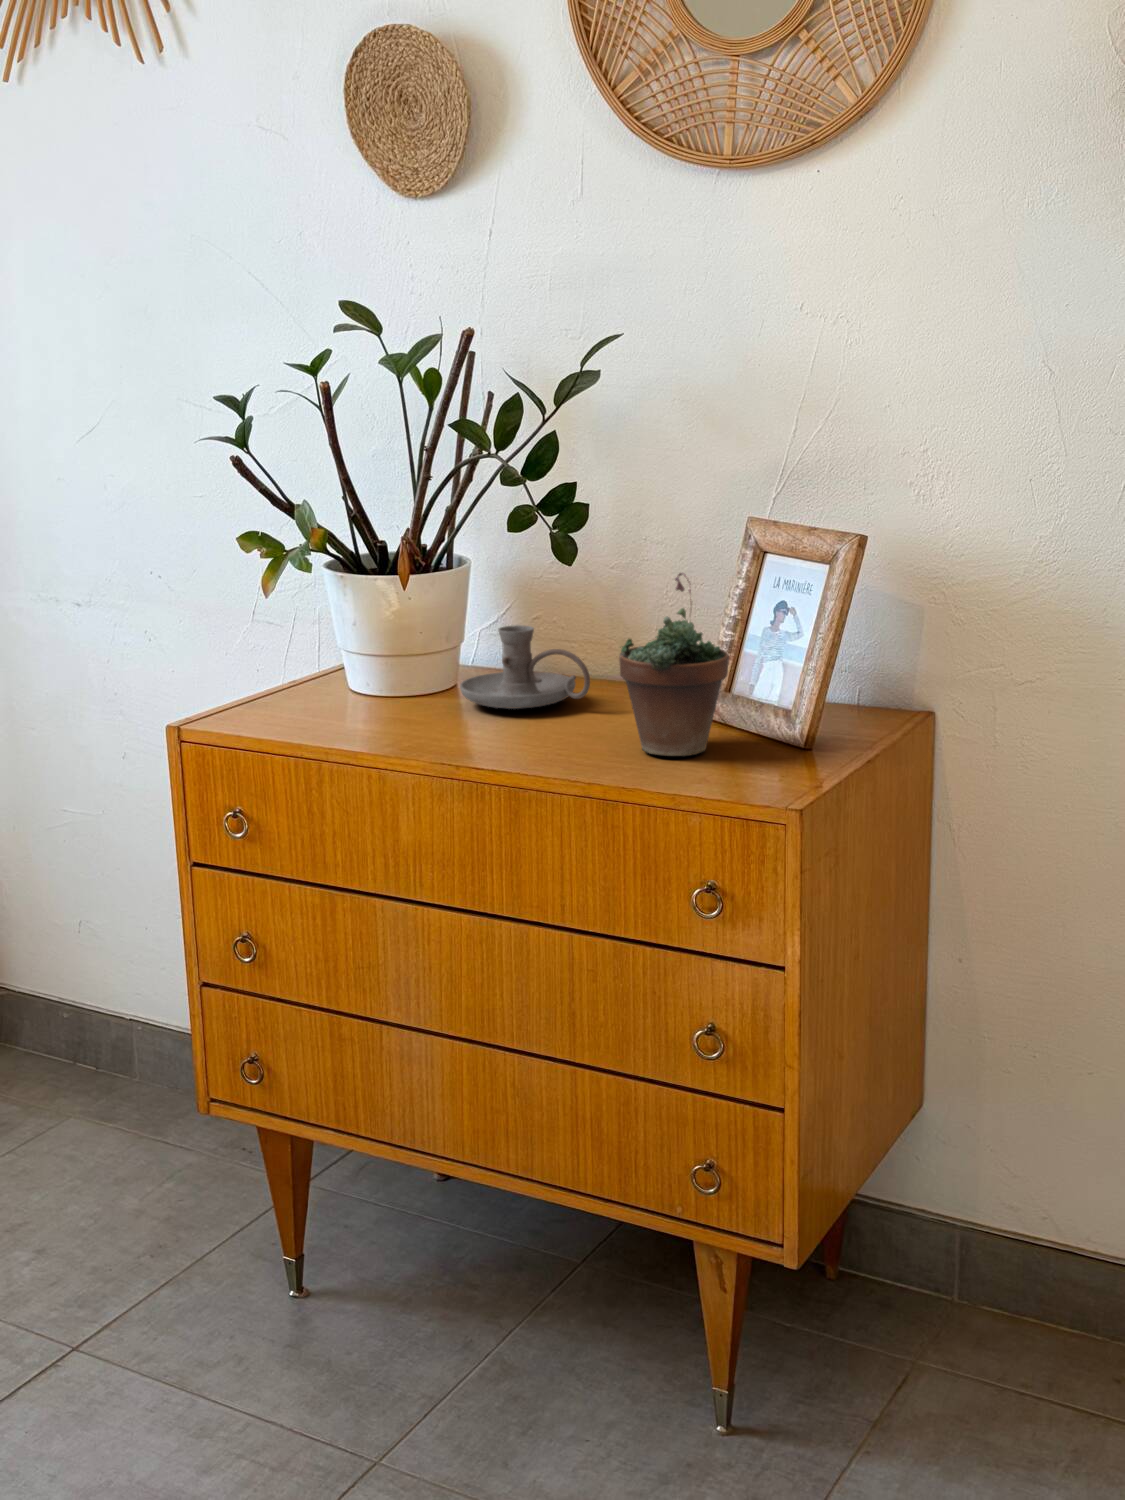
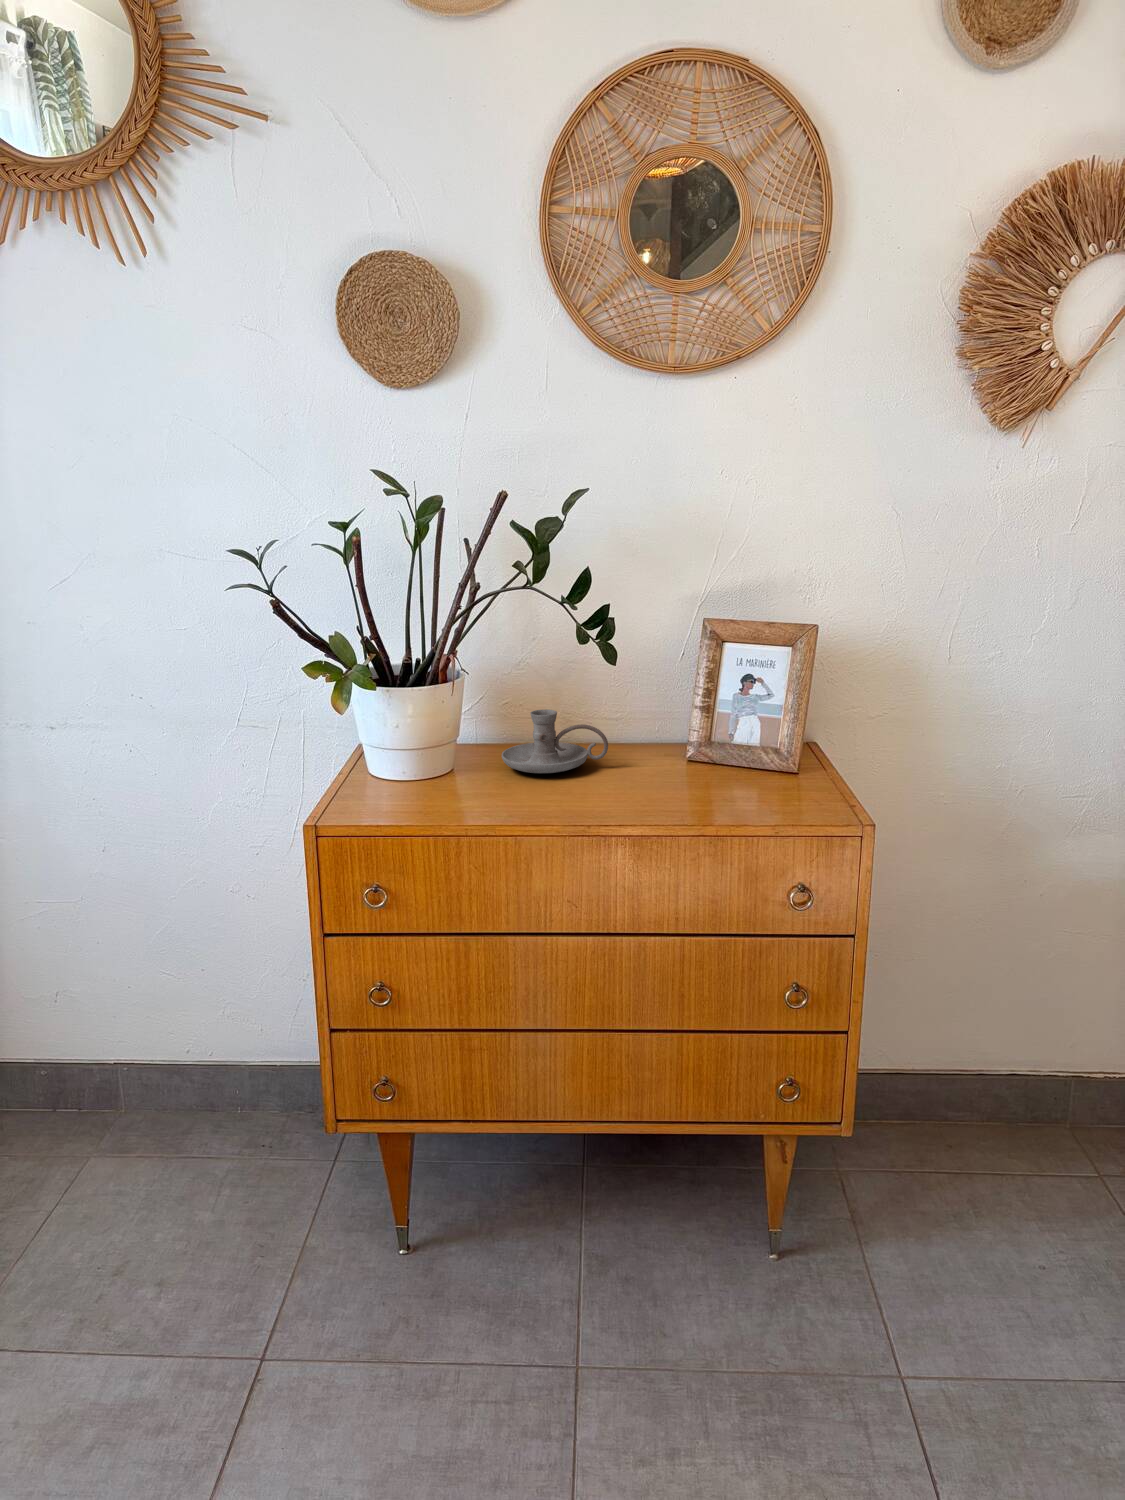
succulent plant: present [619,573,729,756] -> none [675,662,755,794]

